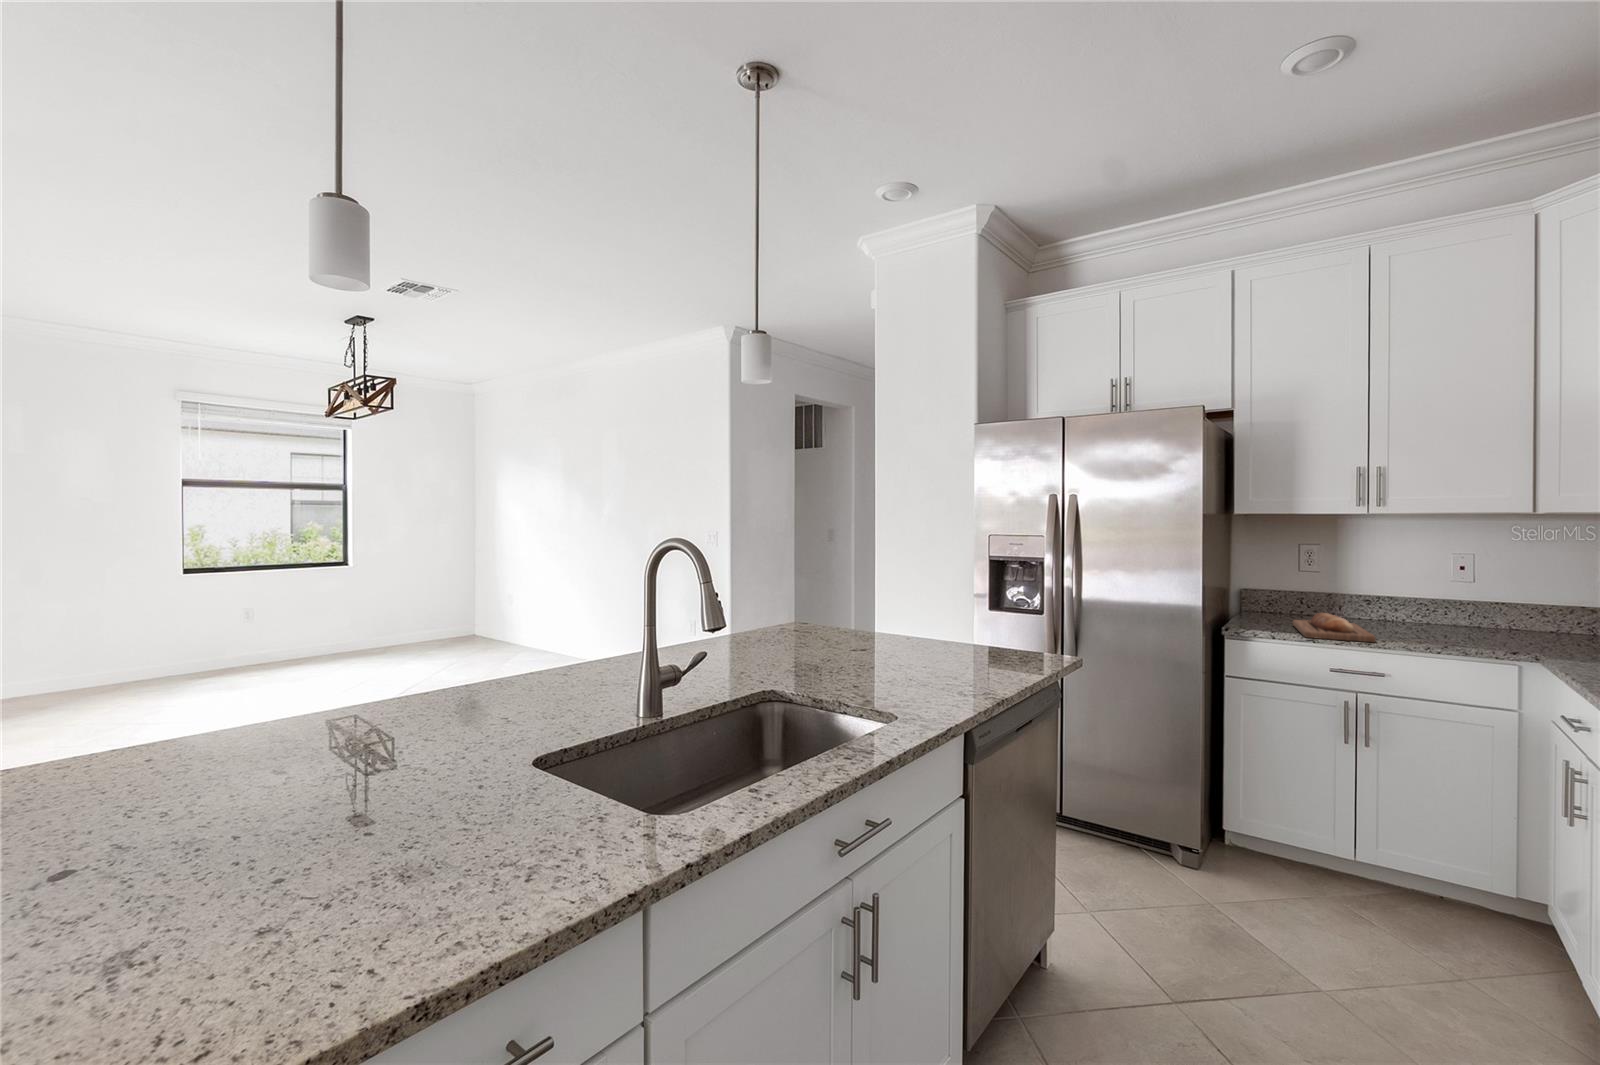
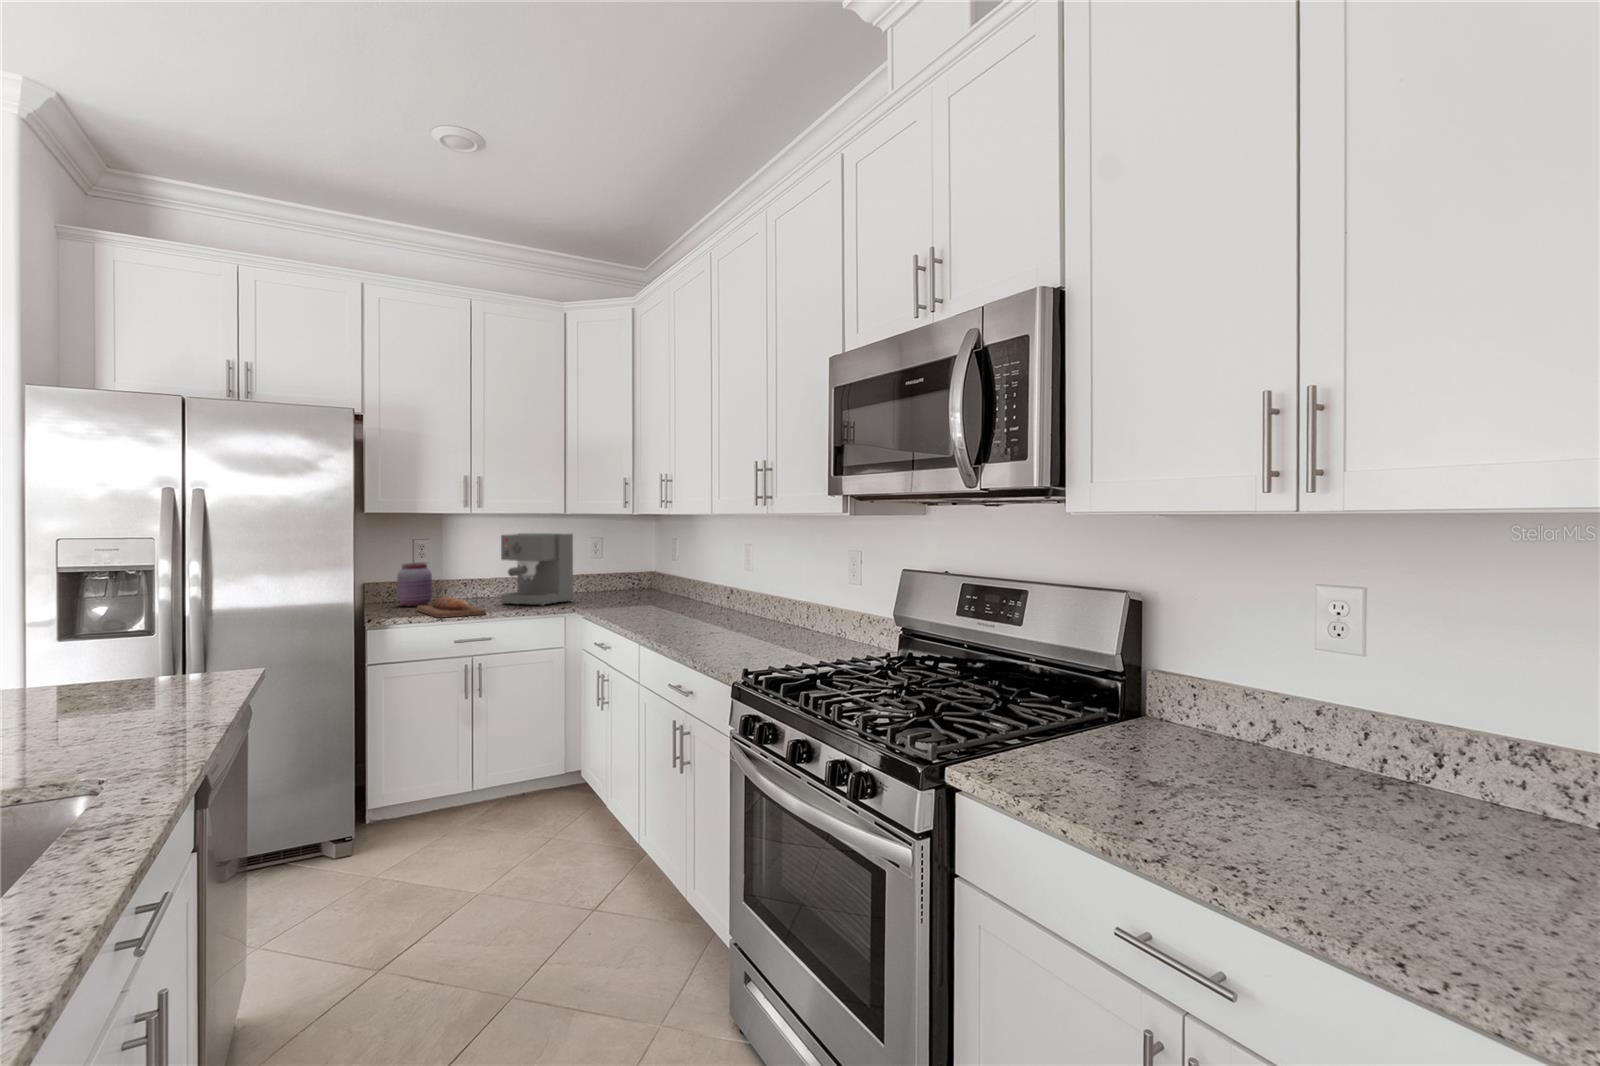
coffee maker: none [1417,541,1551,643] -> present [501,533,573,606]
jar: none [1279,571,1322,620] -> present [397,563,432,606]

